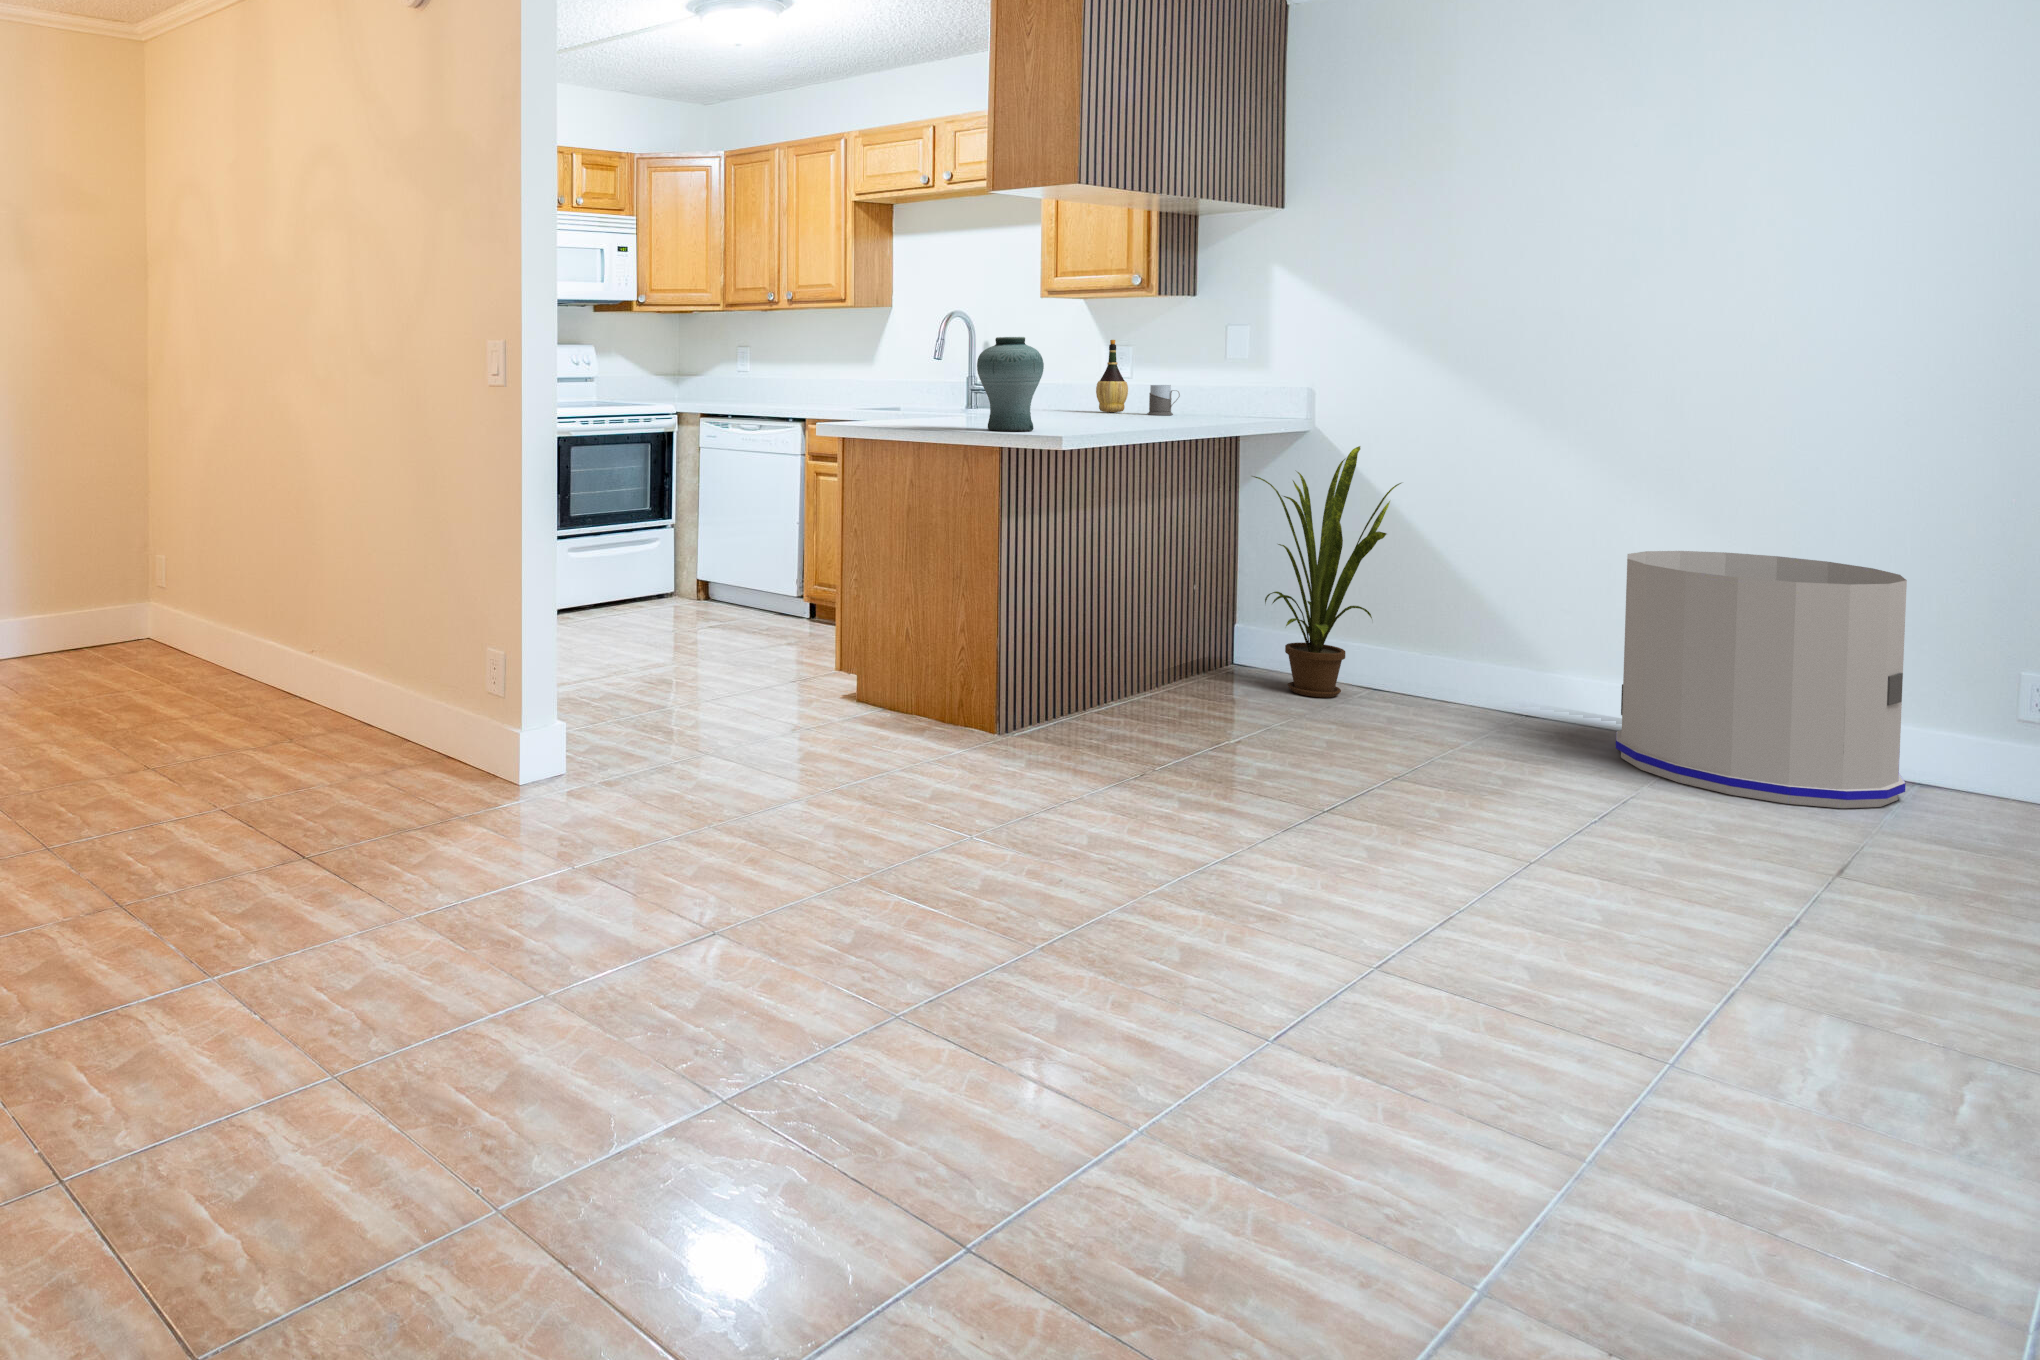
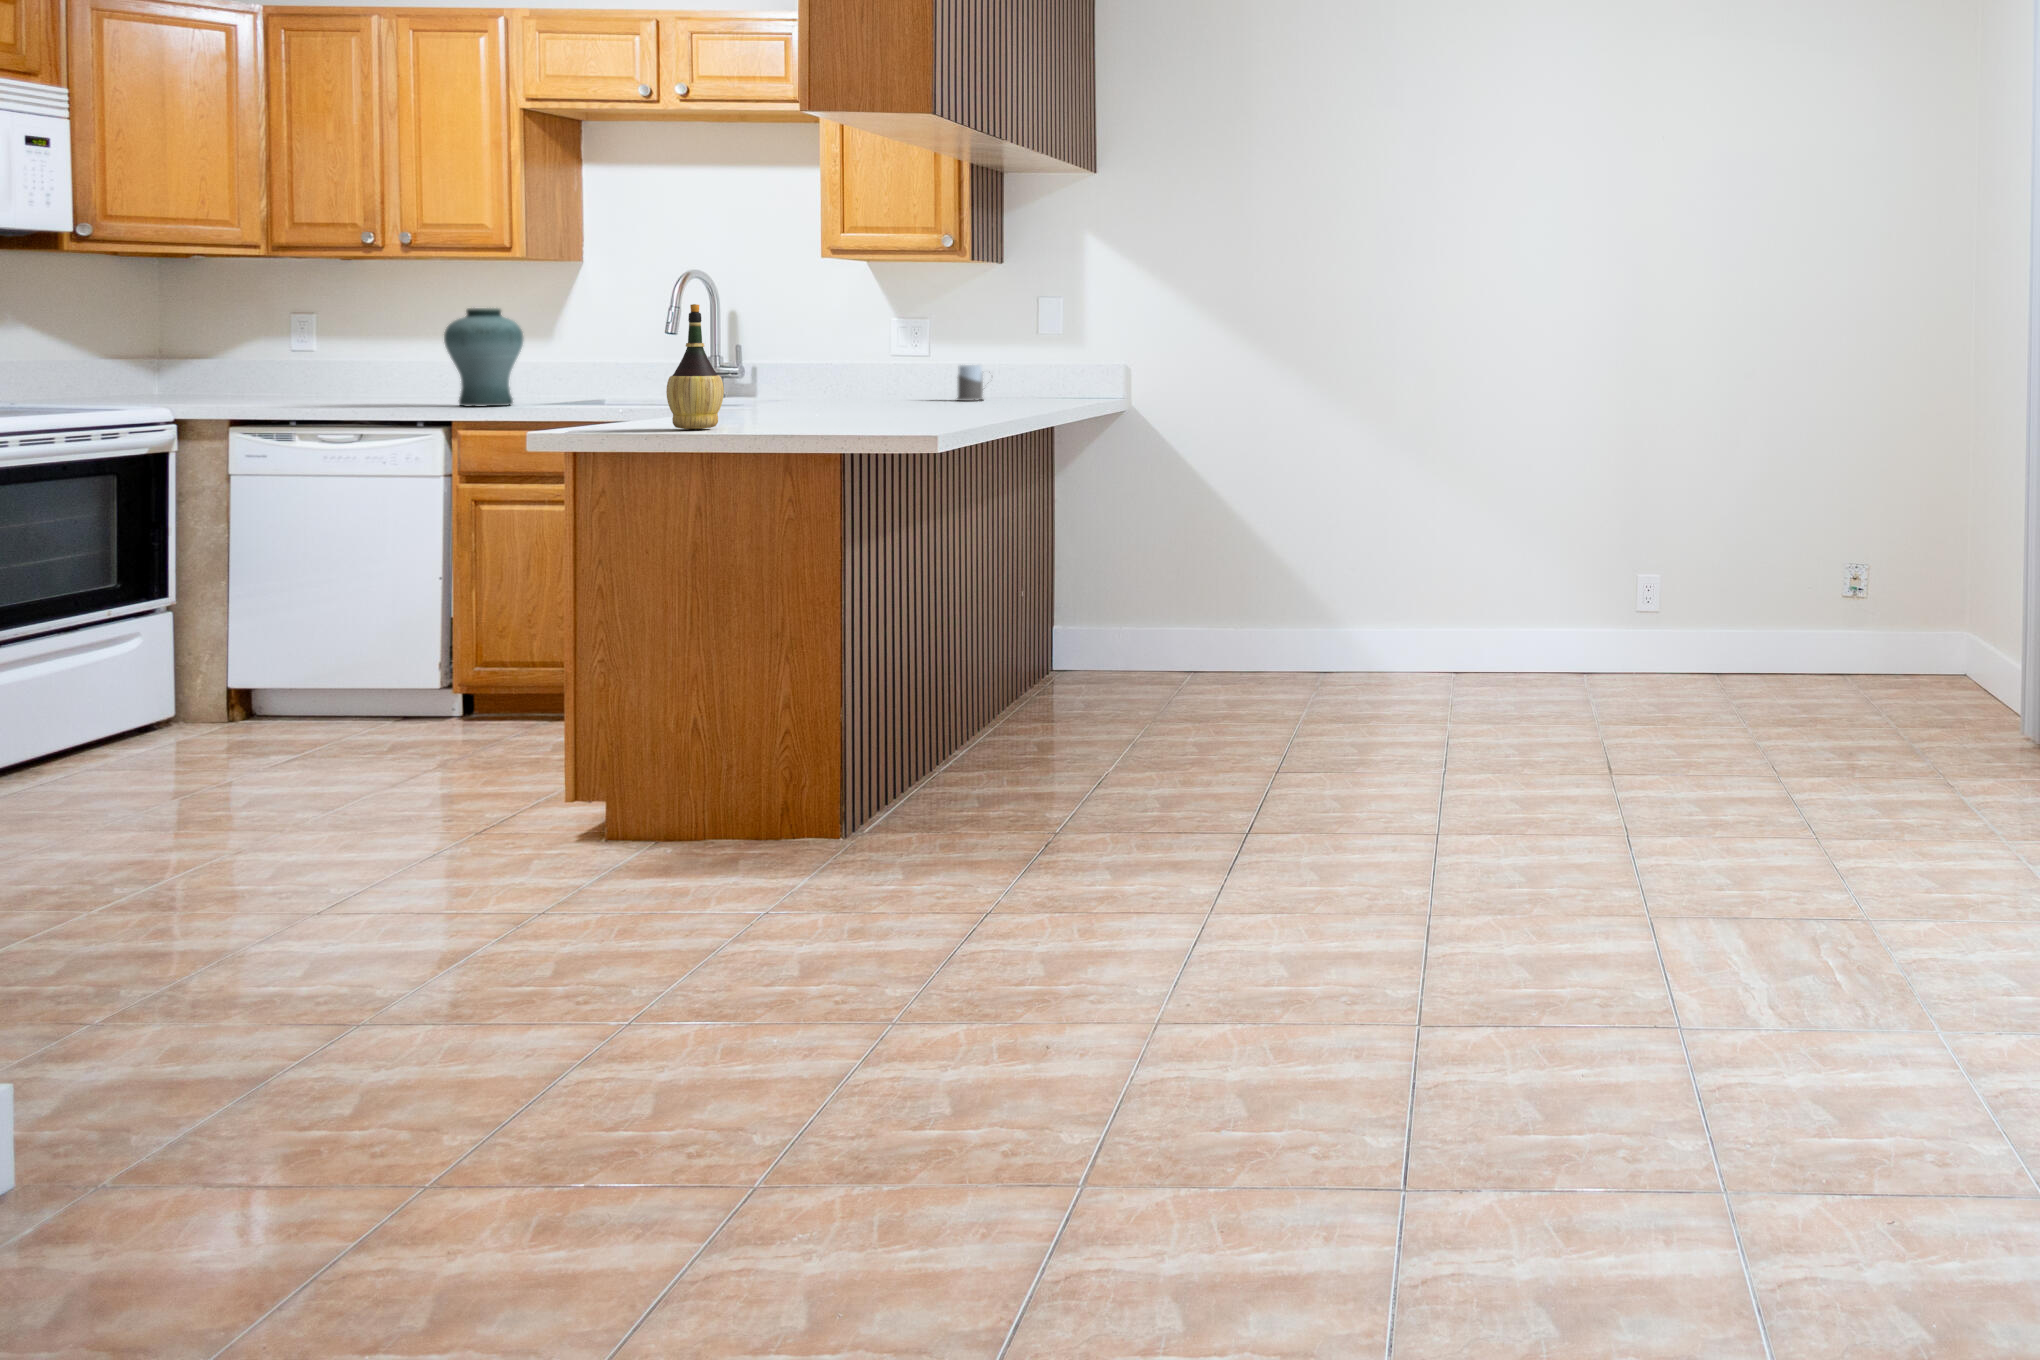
vase: present [977,337,1044,431] -> present [444,308,523,406]
wine bottle: present [1096,340,1128,412] -> present [666,304,724,429]
house plant: present [1252,446,1401,698] -> none [1075,427,1225,703]
trash can: present [1616,551,1907,808] -> none [1407,506,1595,722]

